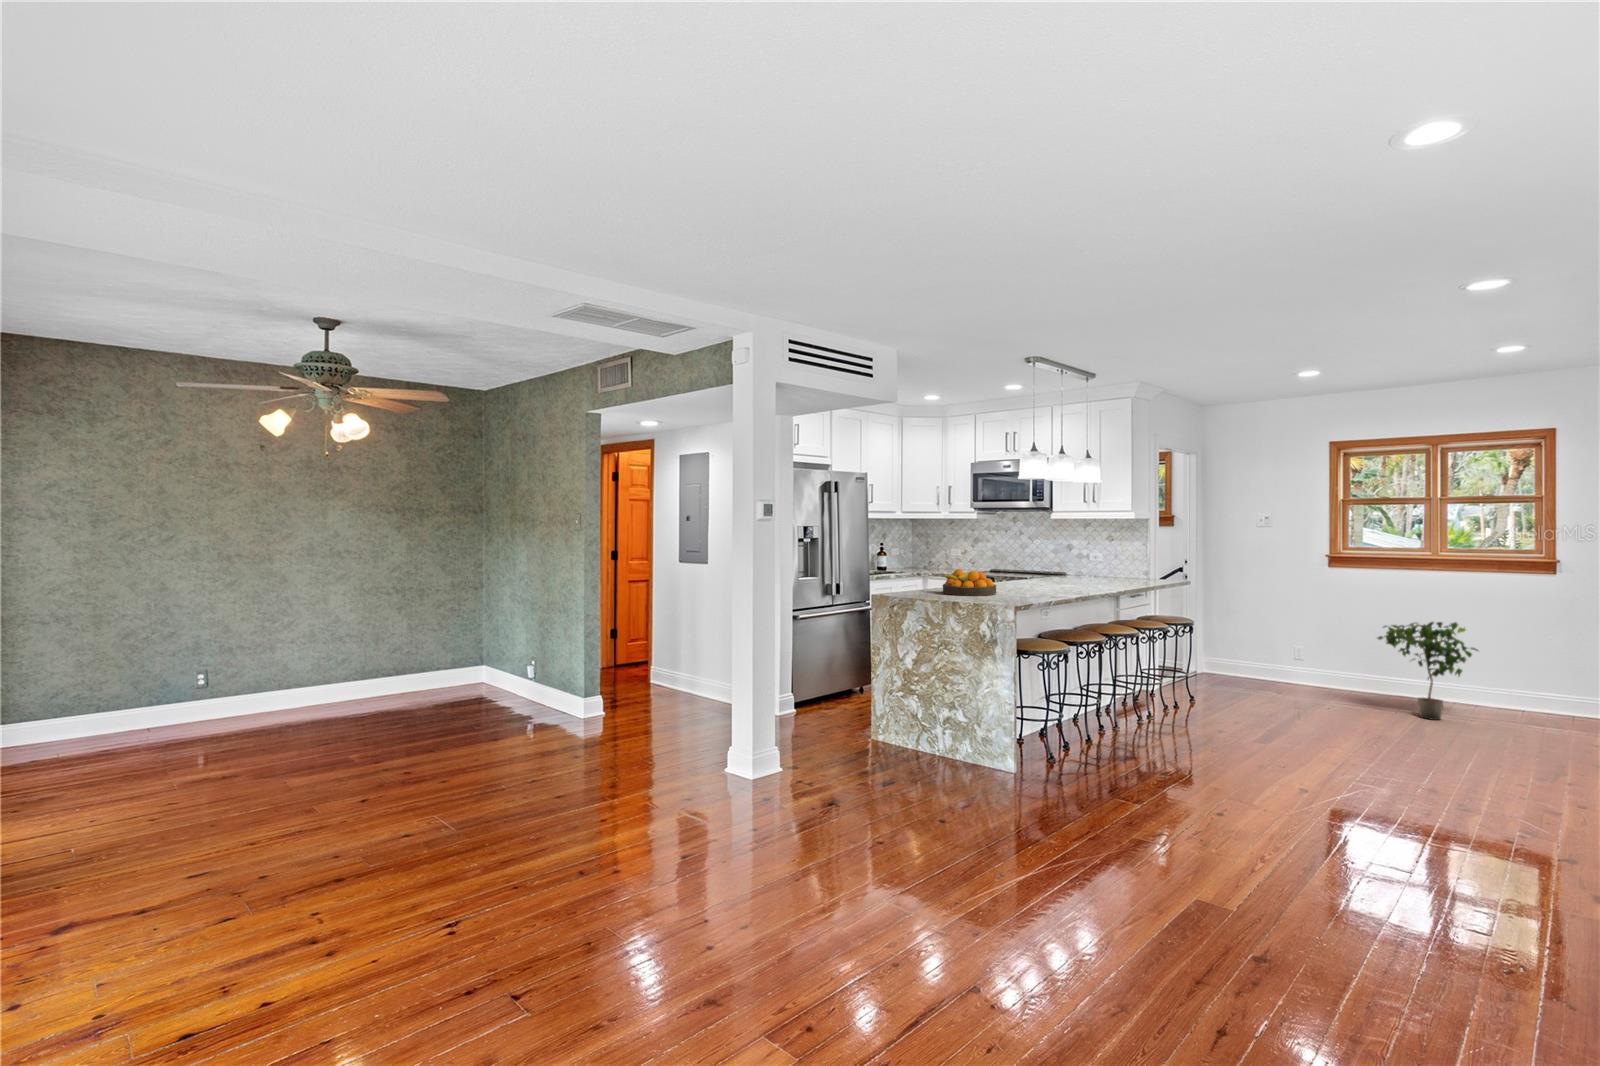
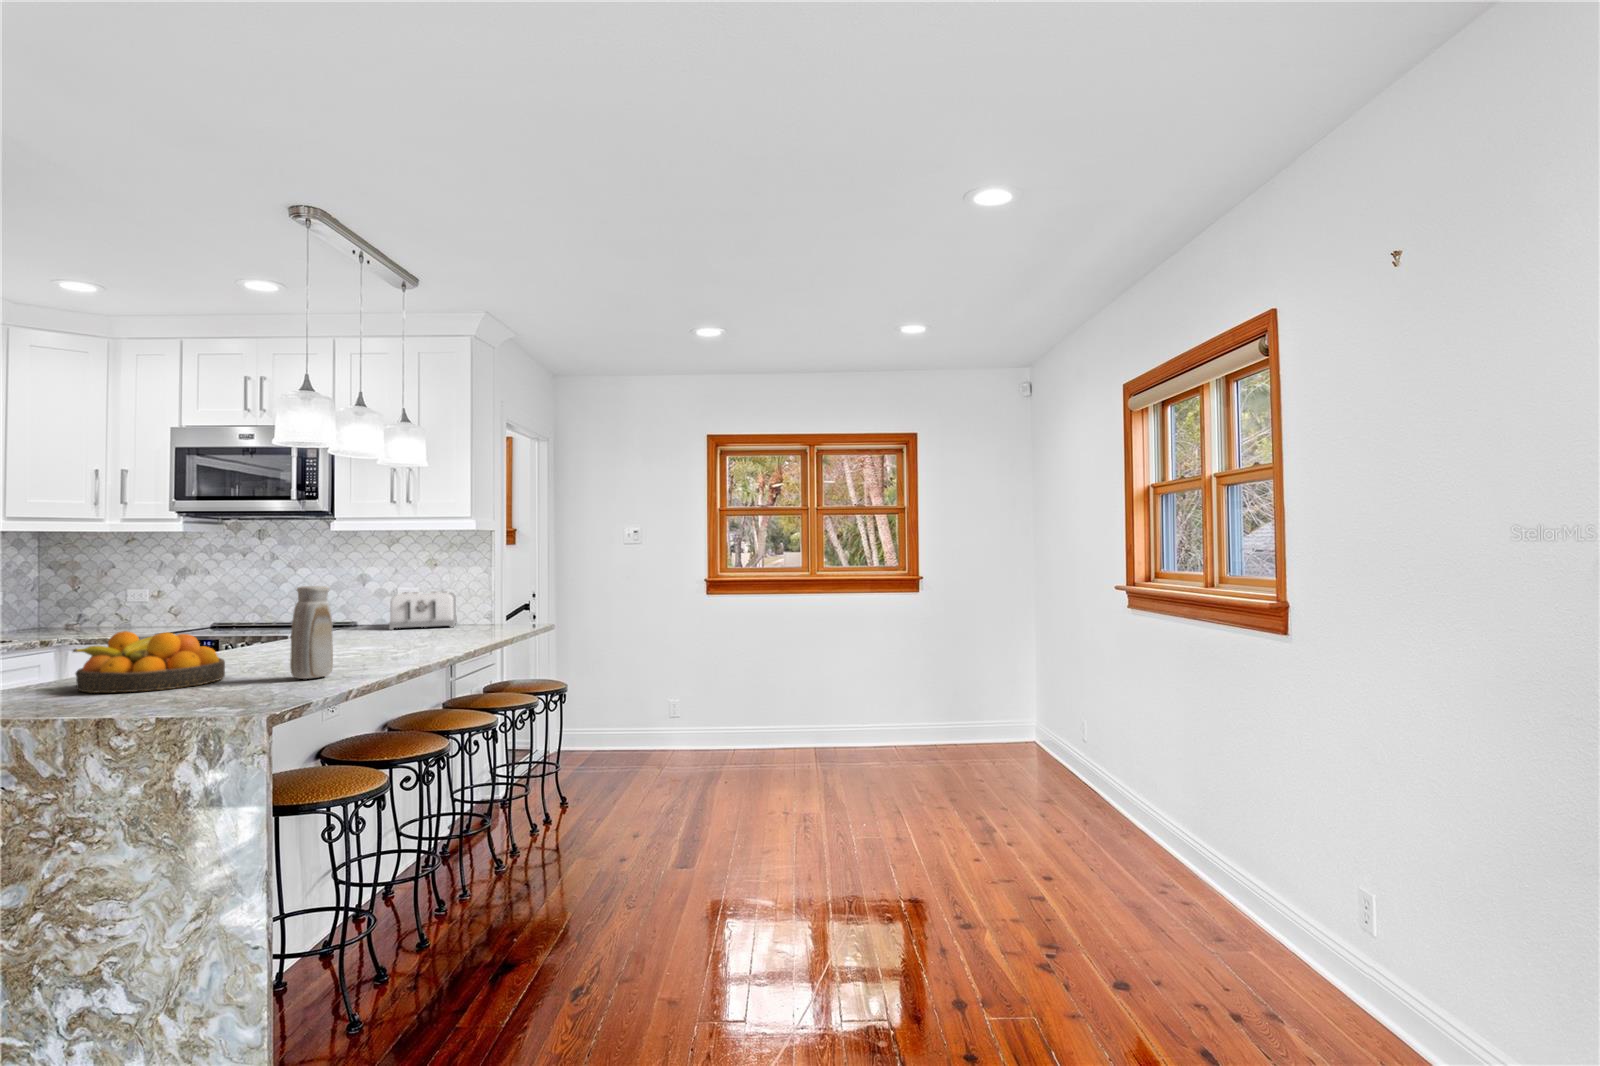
vase: none [1023,553,1041,597] -> present [290,586,333,679]
toaster: none [1081,557,1125,581] -> present [389,591,457,630]
potted plant: present [1378,622,1478,720] -> none [753,646,839,760]

